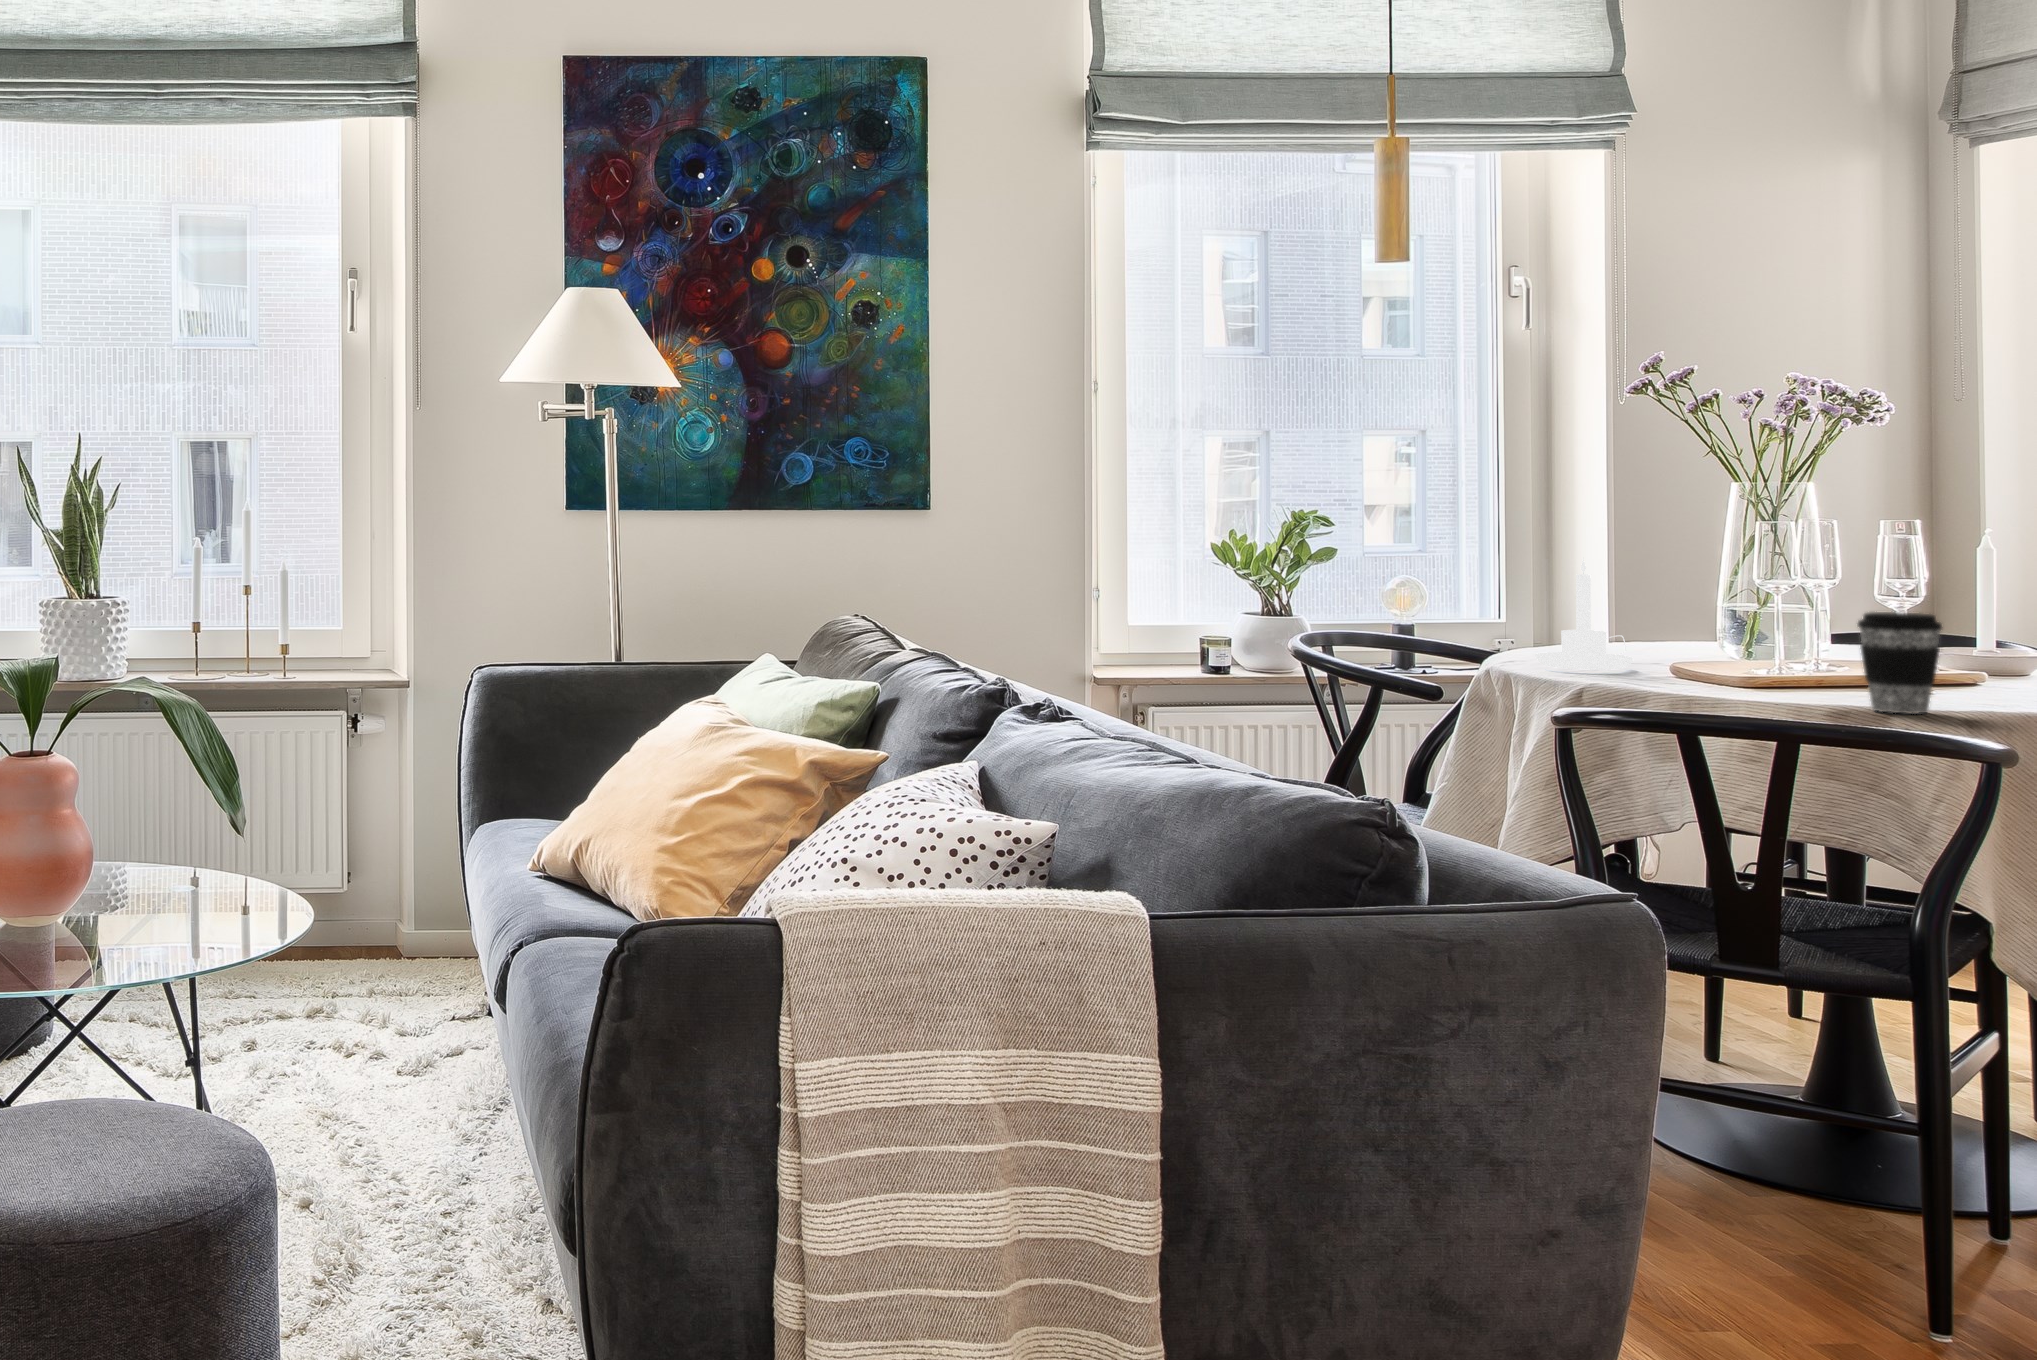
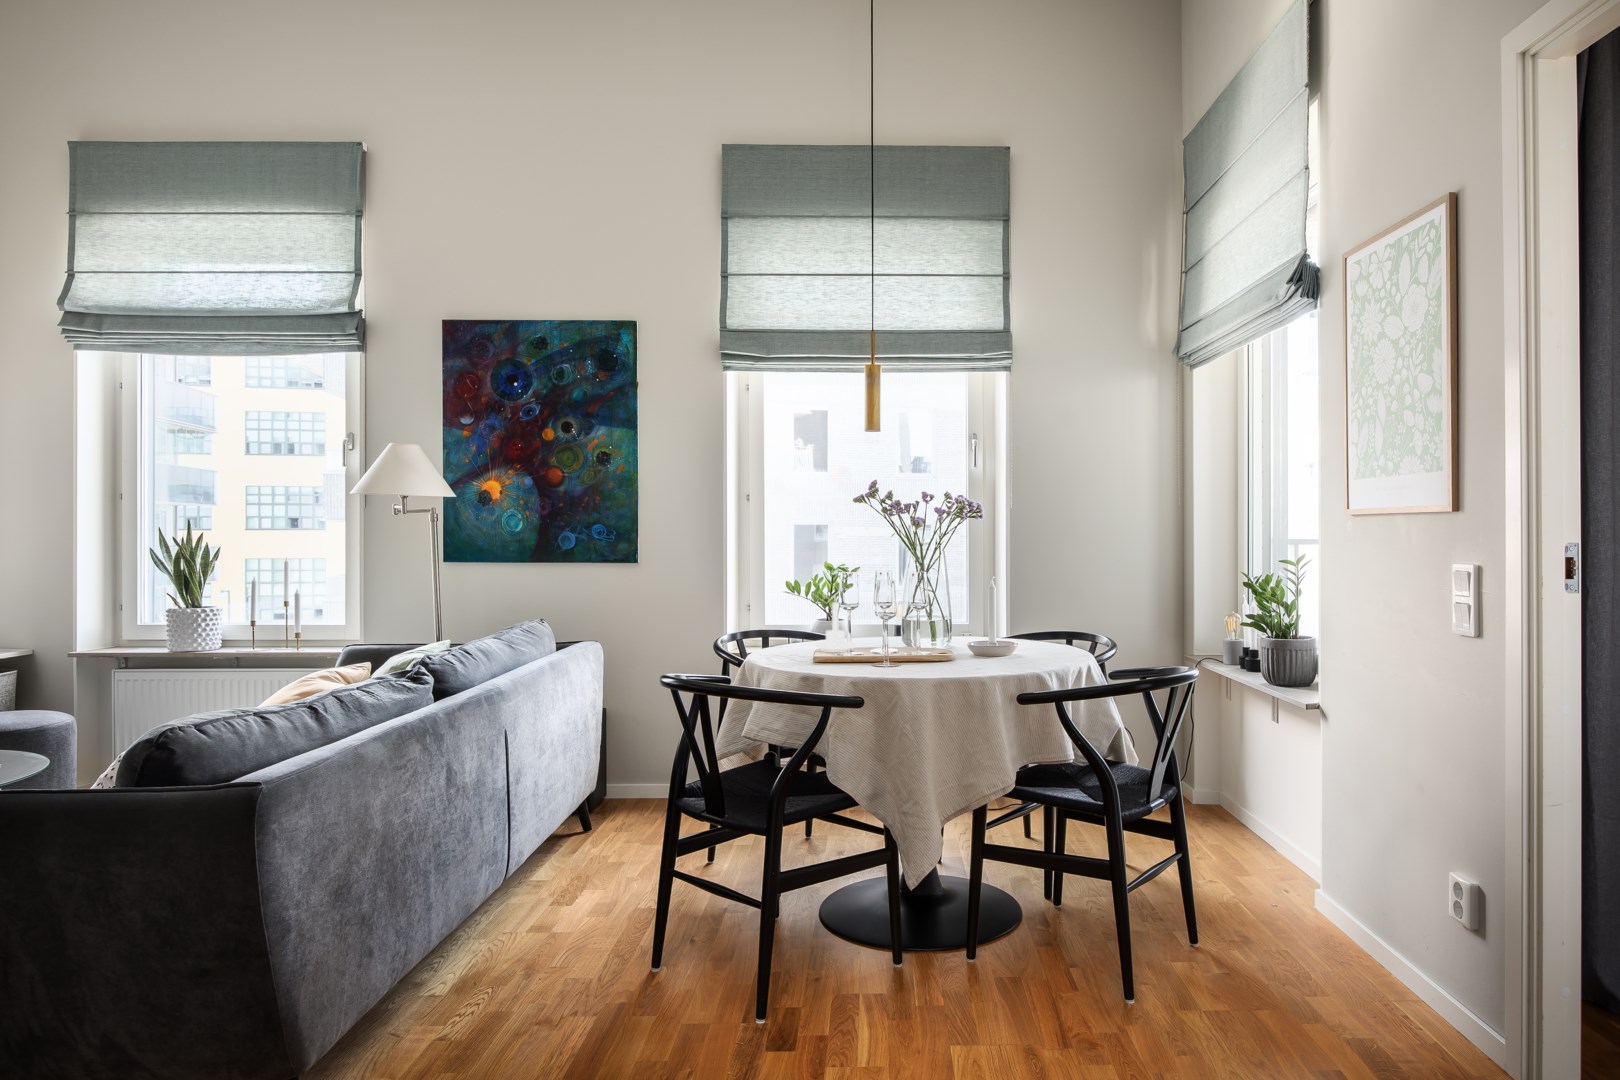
coffee cup: present [1858,612,1942,714] -> none [856,625,888,673]

